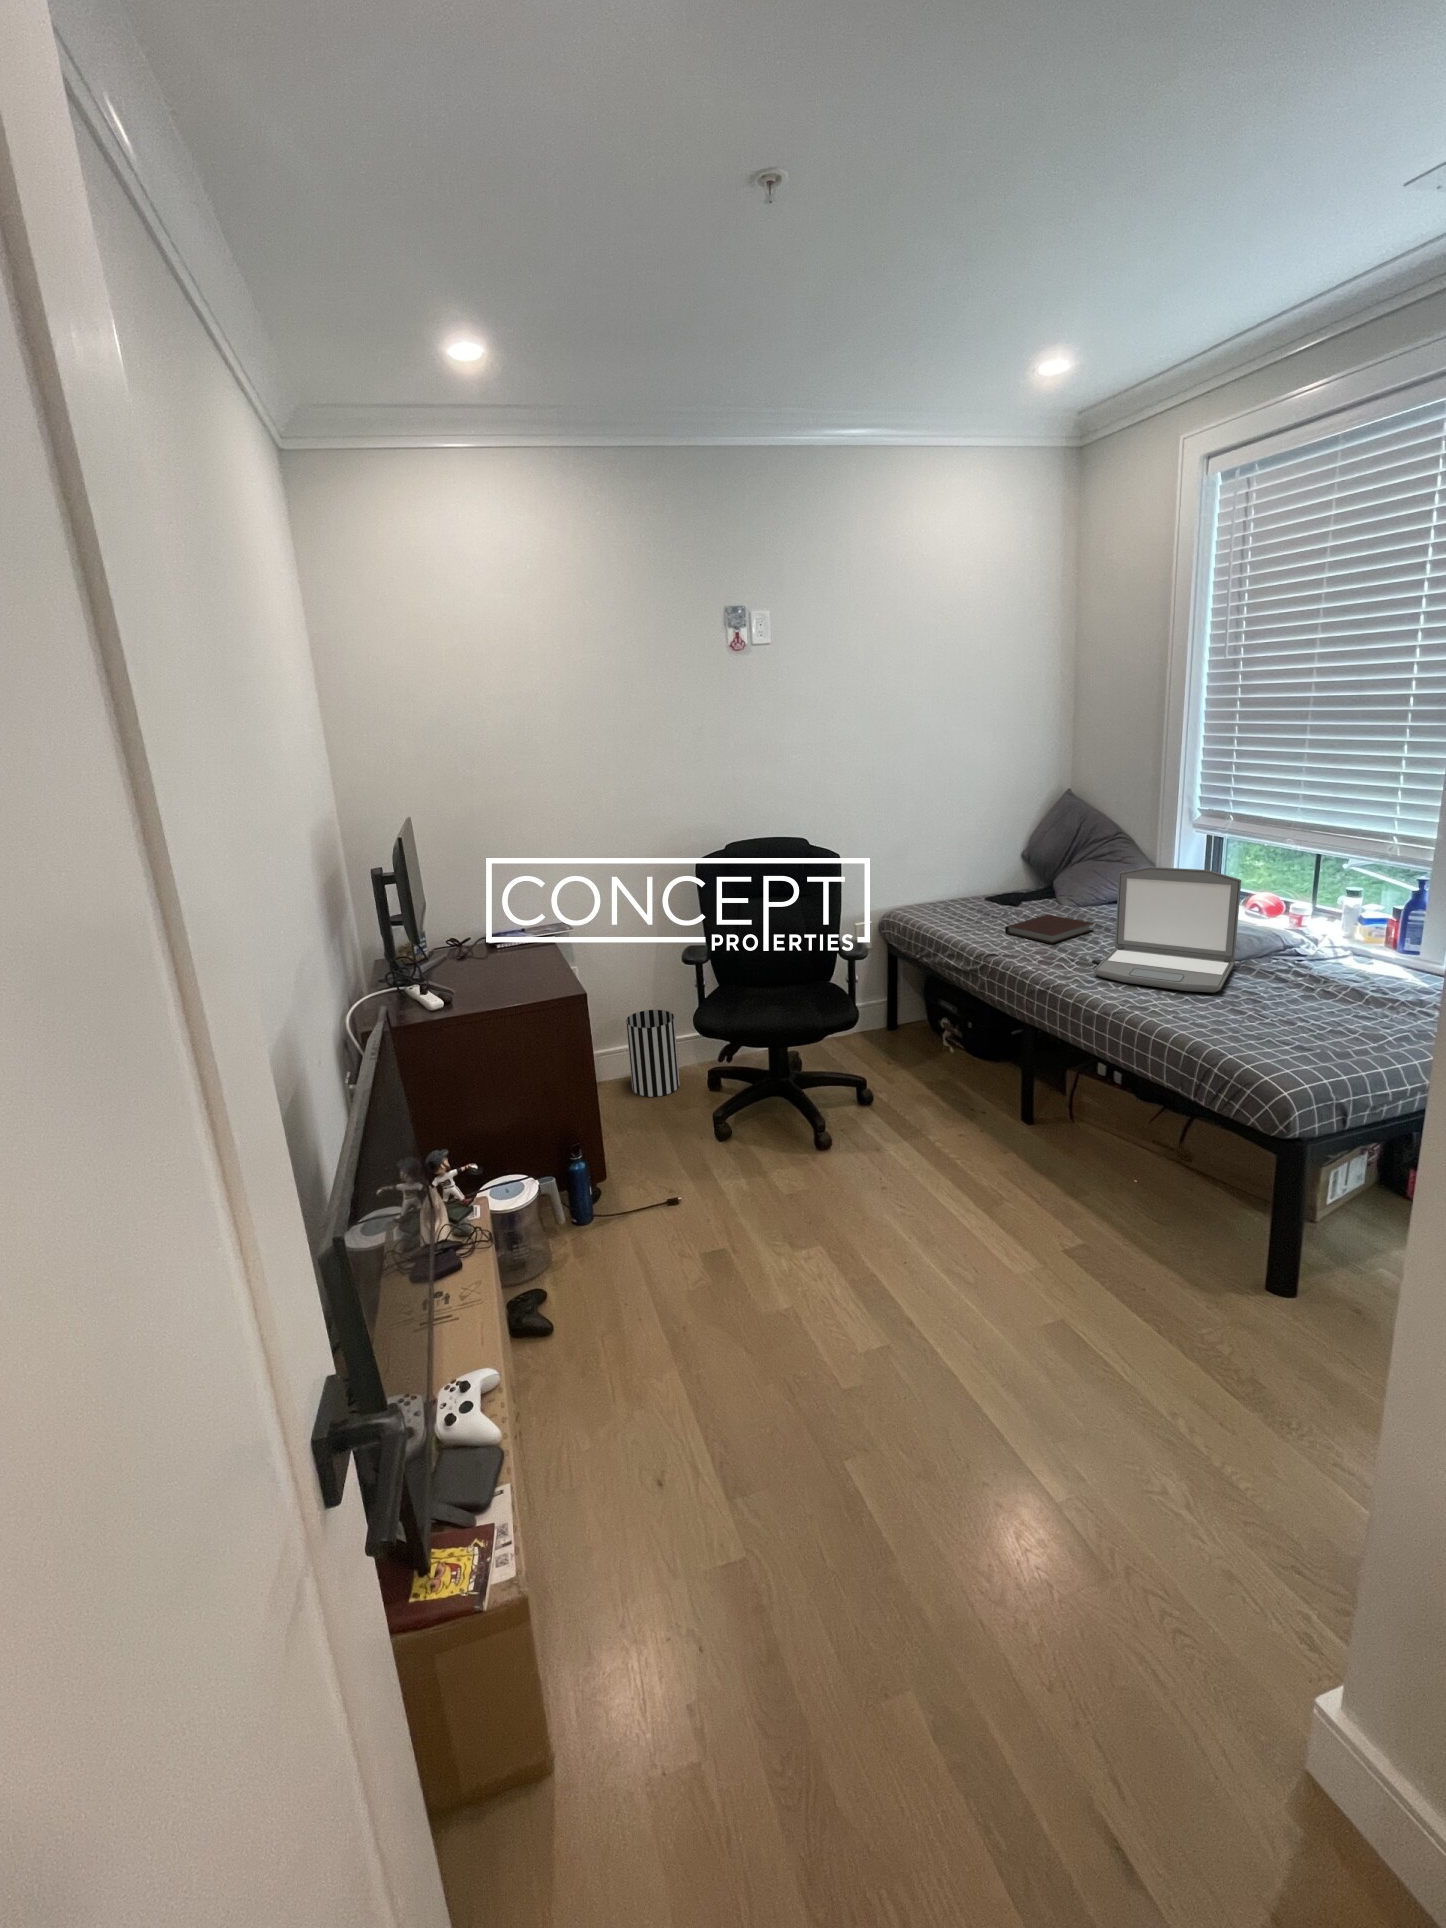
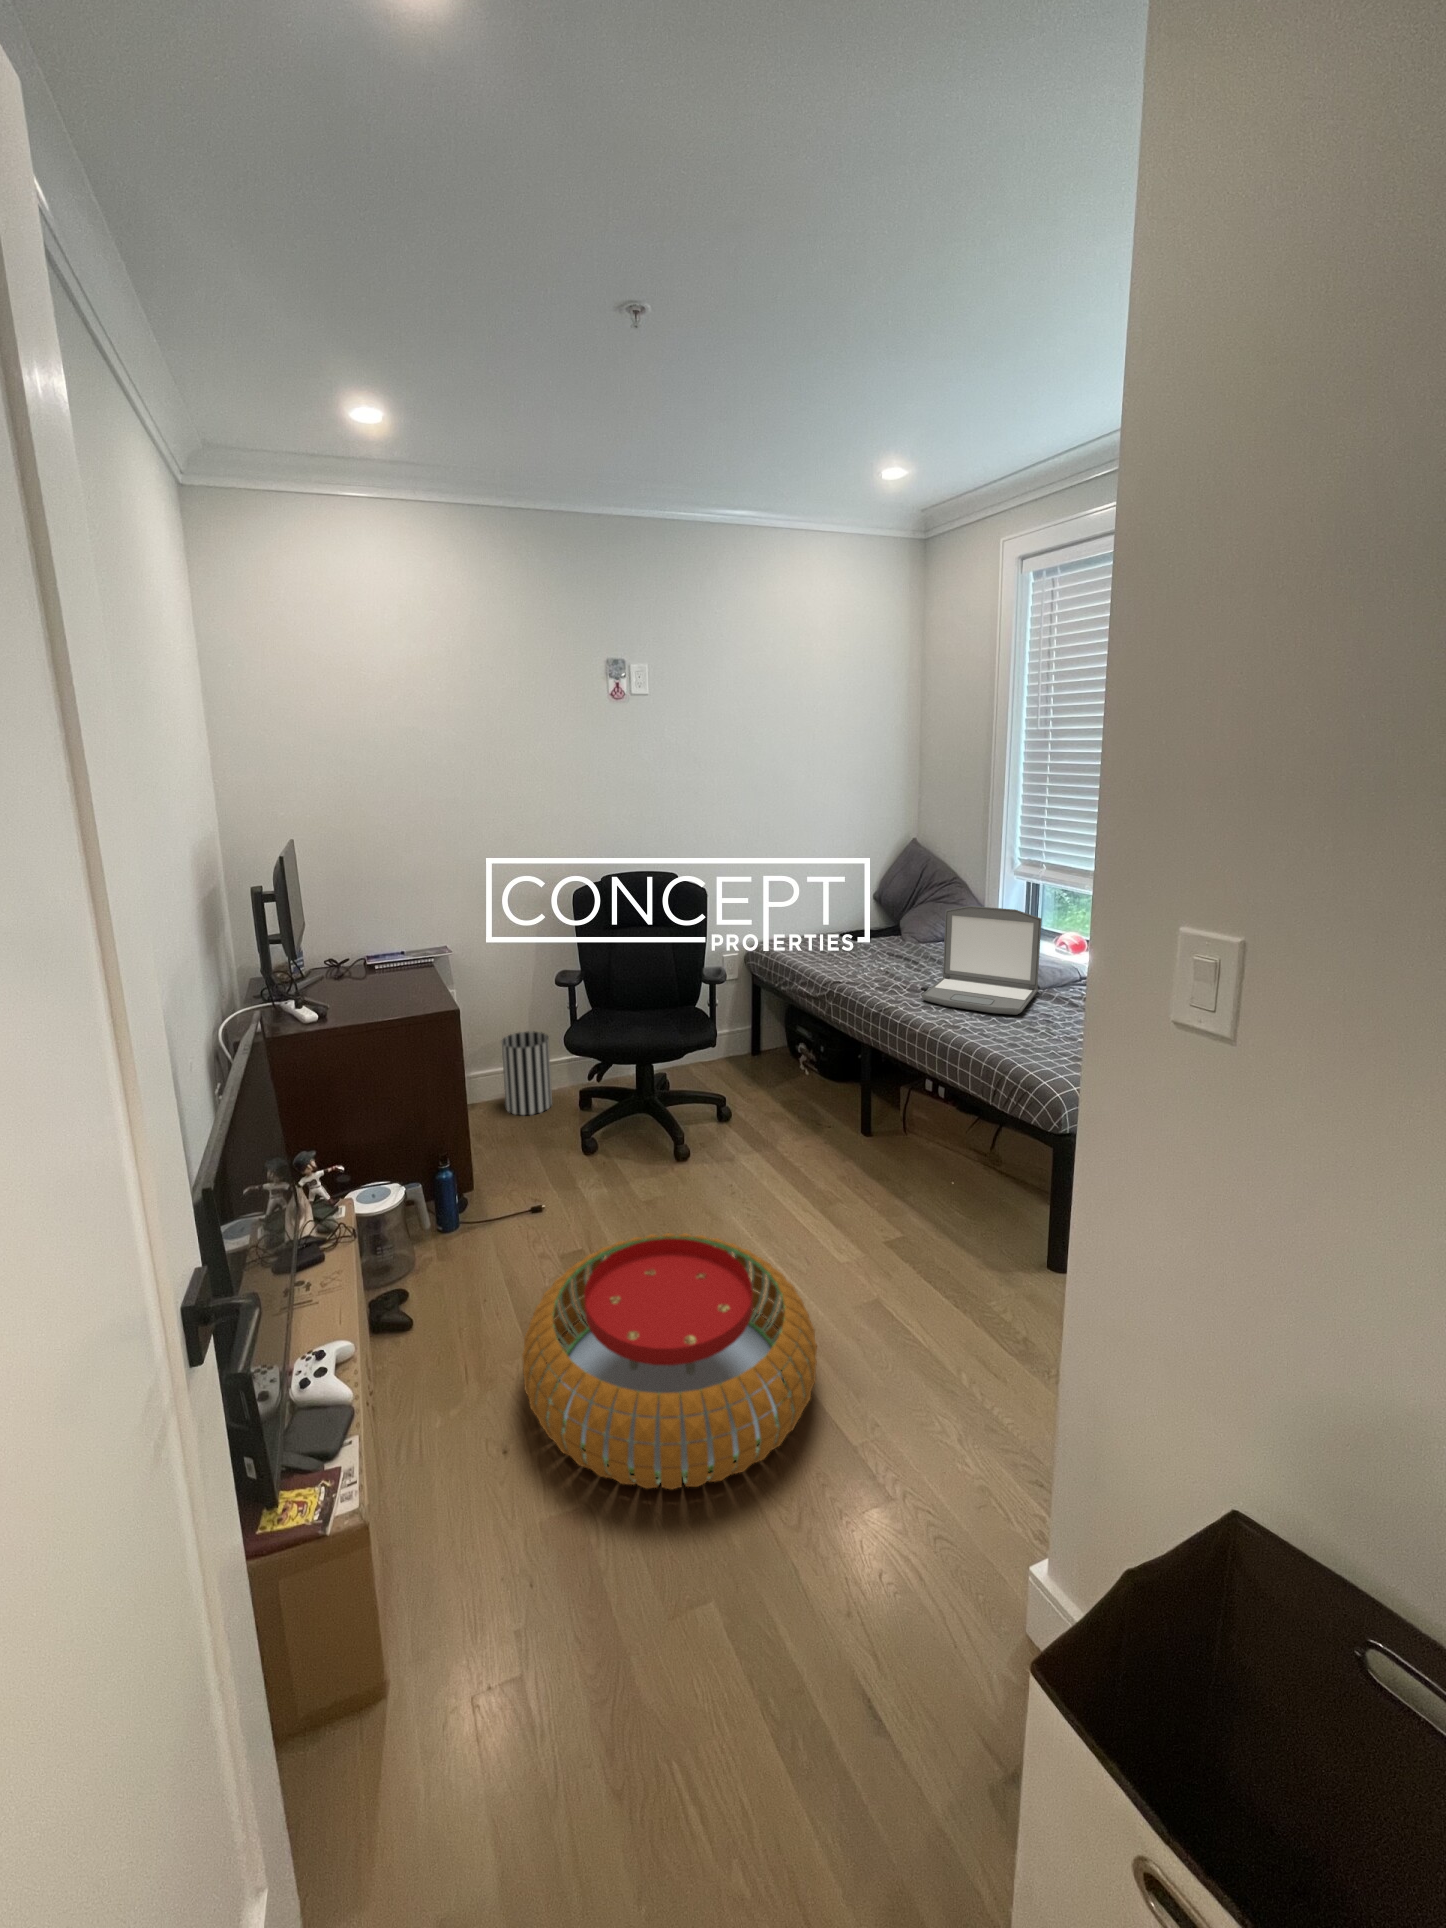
notebook: present [1005,915,1093,944] -> none [853,948,929,973]
pouf: none [673,1241,1007,1547] -> present [522,1233,817,1490]

